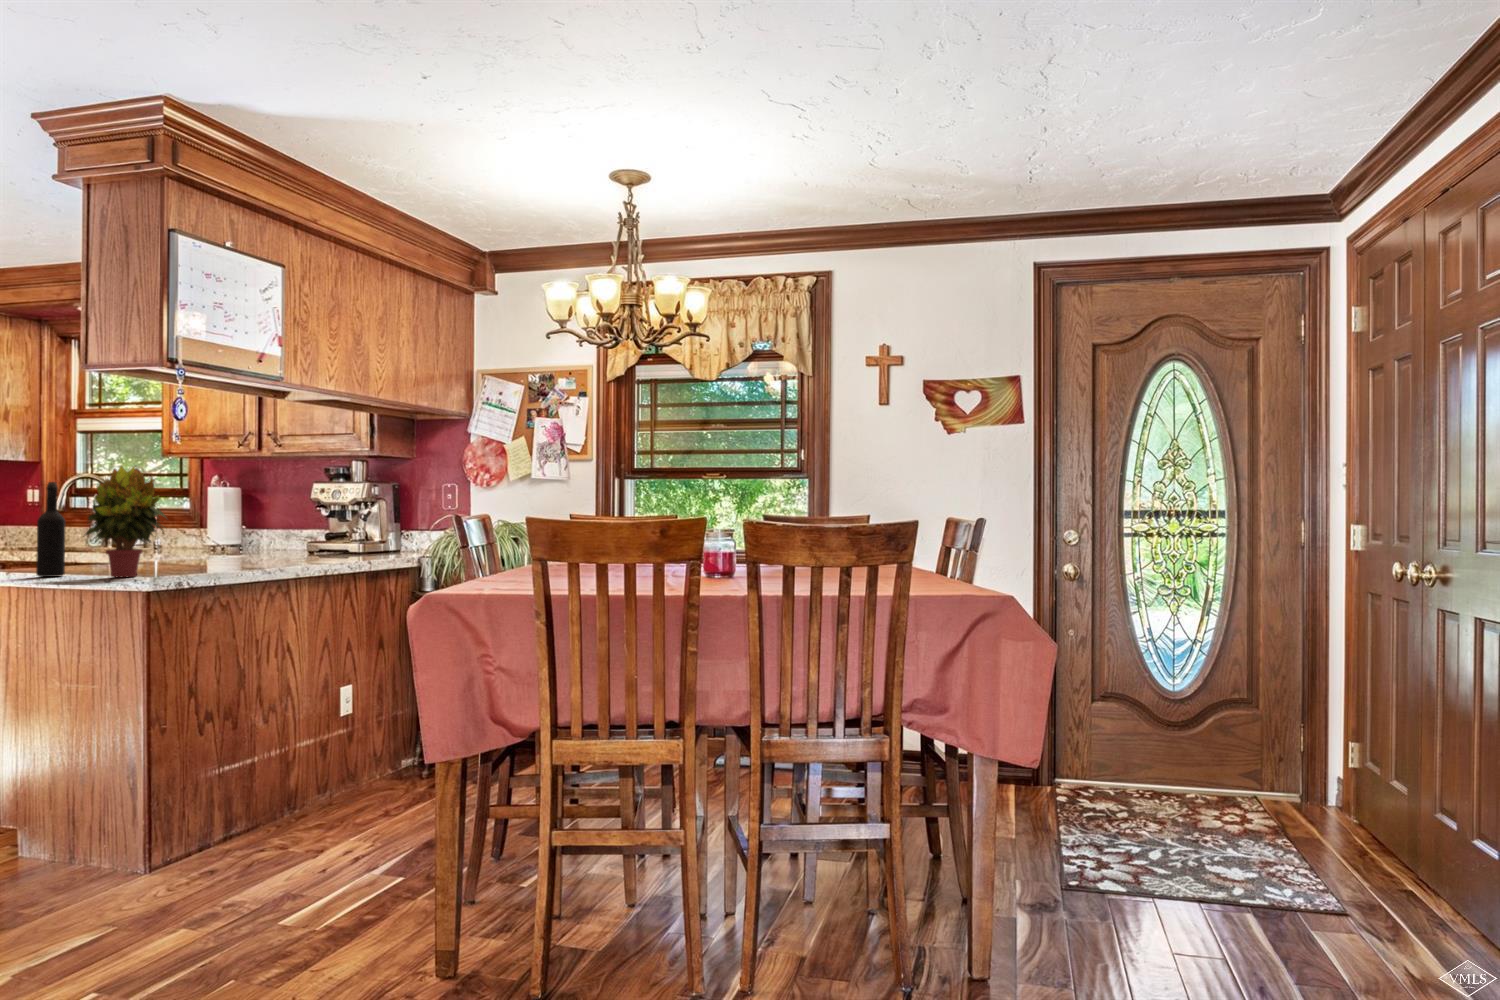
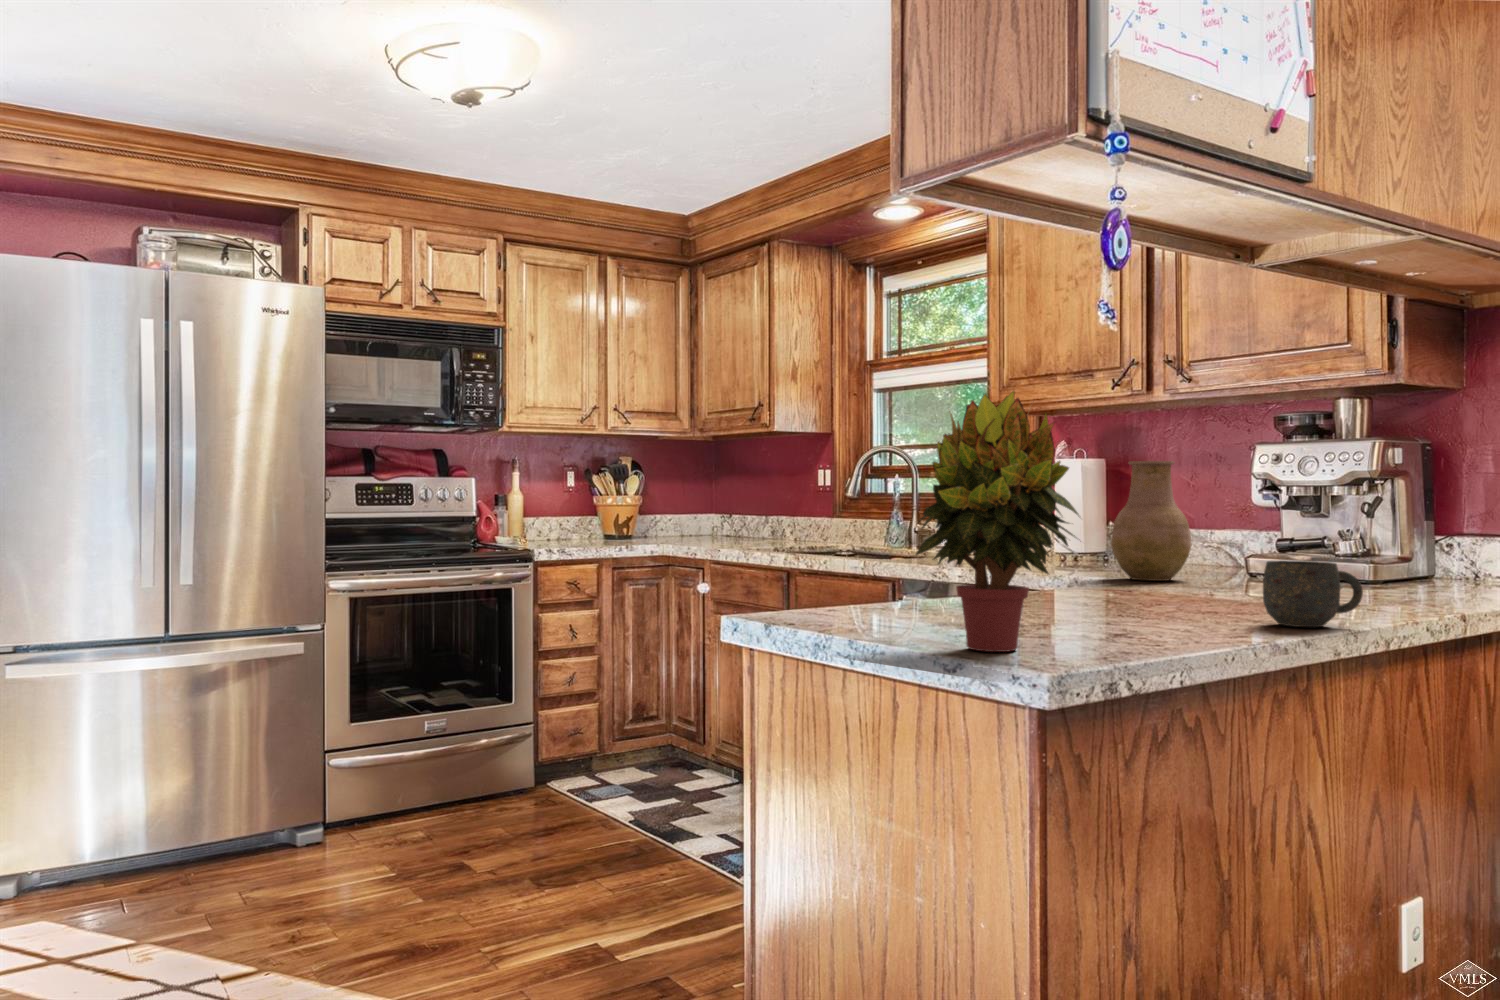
wine bottle: present [36,482,66,577] -> none [831,439,878,633]
vase: none [232,491,279,557] -> present [1111,461,1191,581]
mug: none [273,538,315,566] -> present [1263,560,1363,627]

